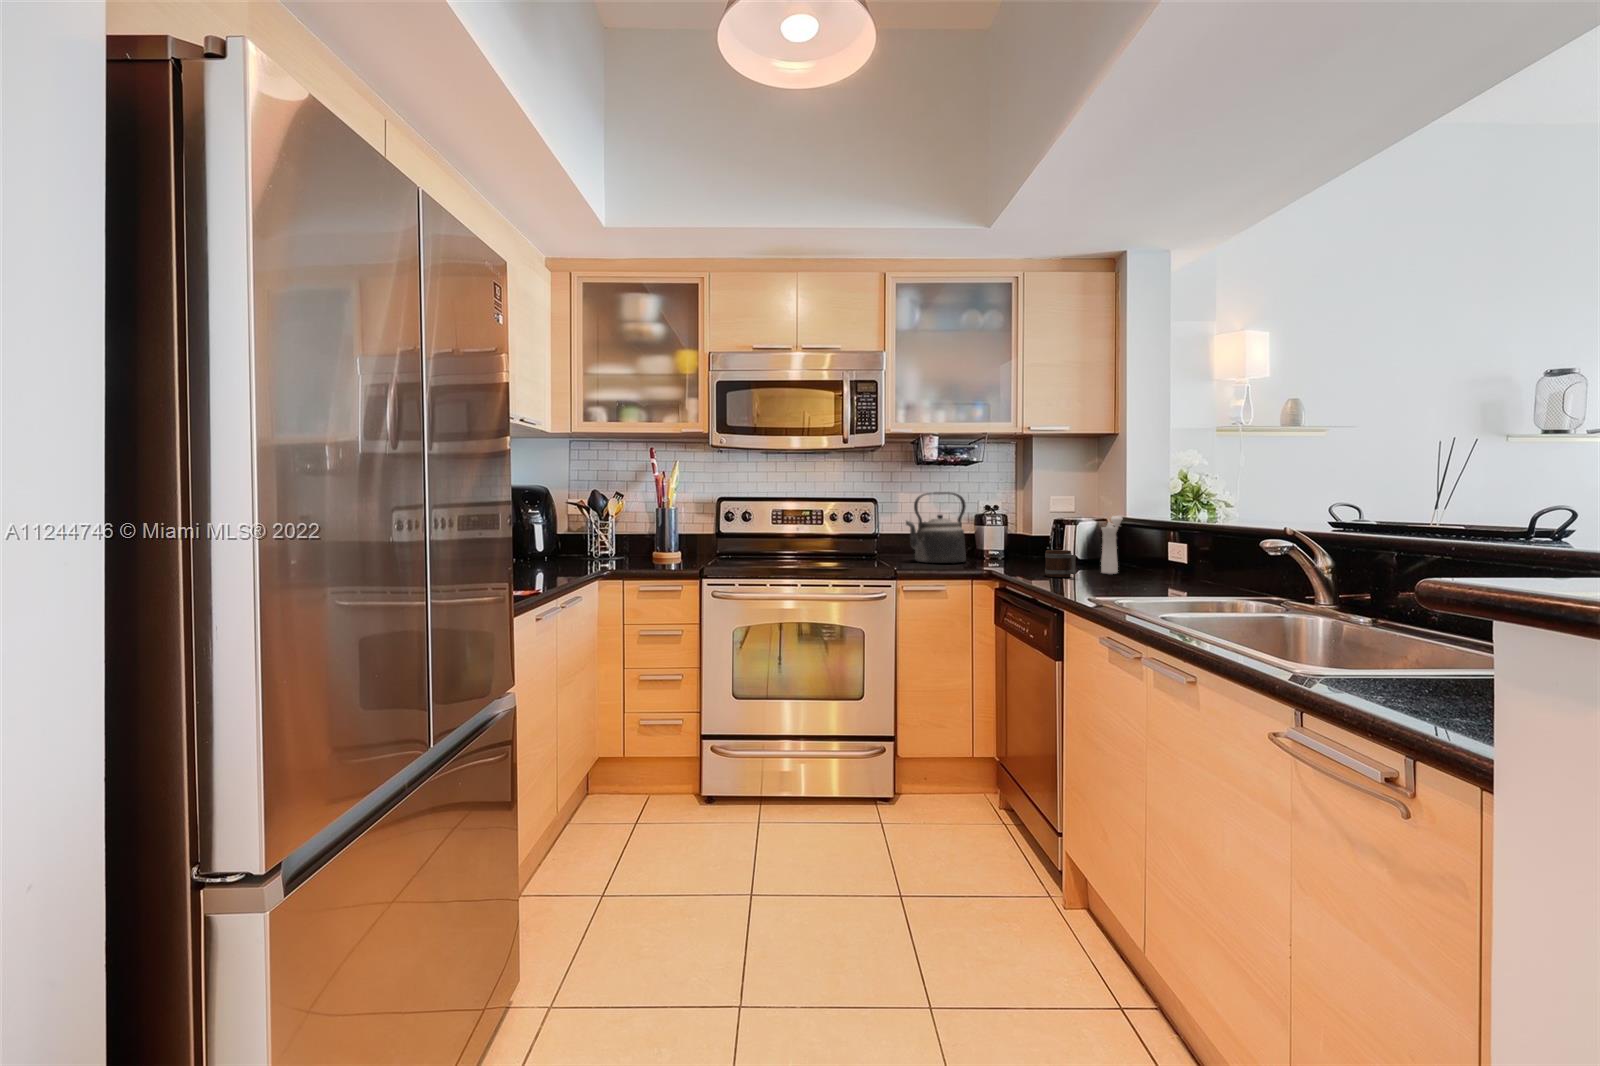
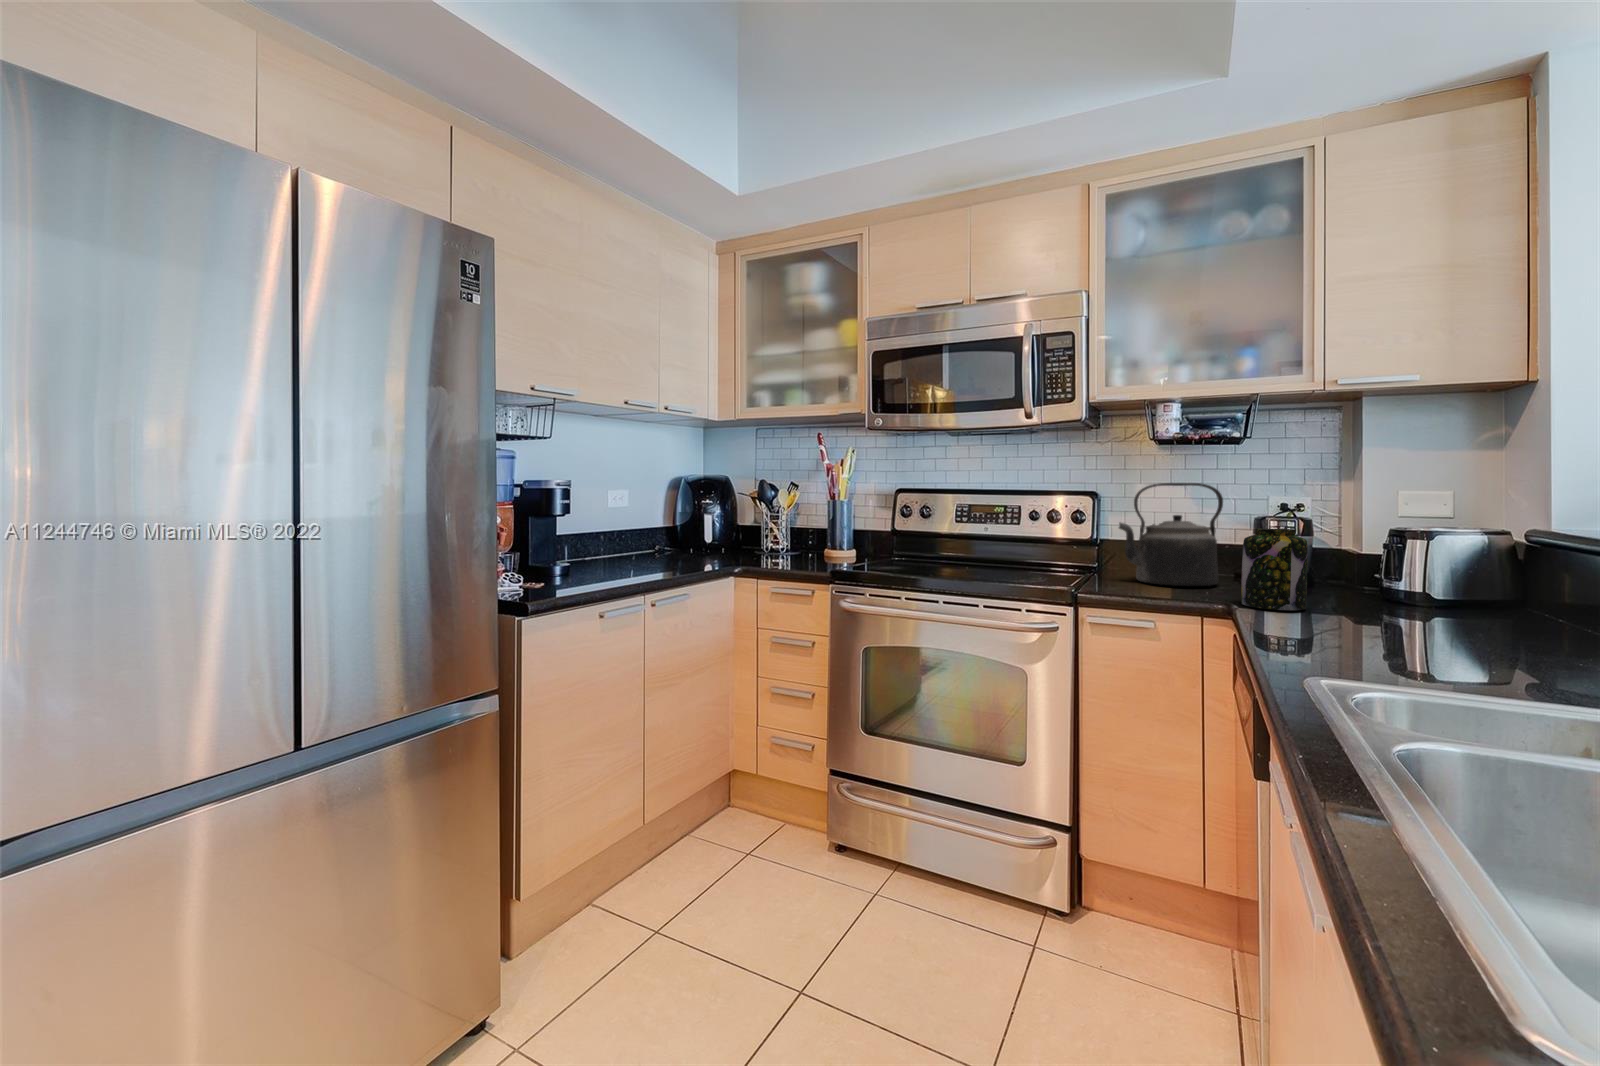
pepper mill: present [1101,516,1123,574] -> none [1464,524,1528,630]
jar: none [992,521,1027,571] -> present [1241,528,1308,610]
mug: present [1045,550,1076,577] -> none [1327,580,1387,629]

